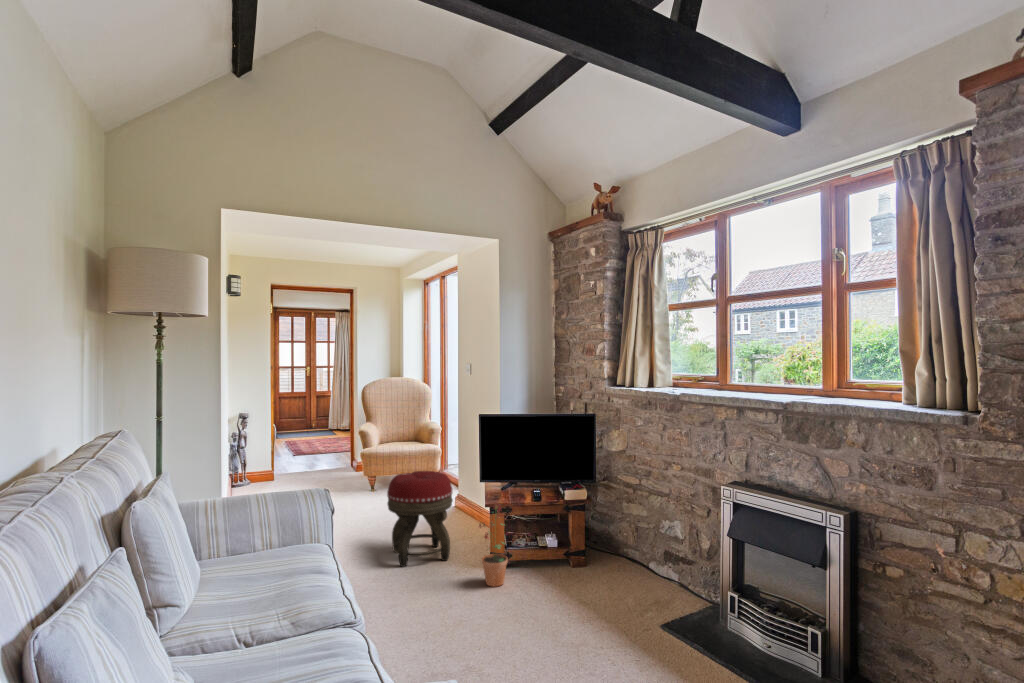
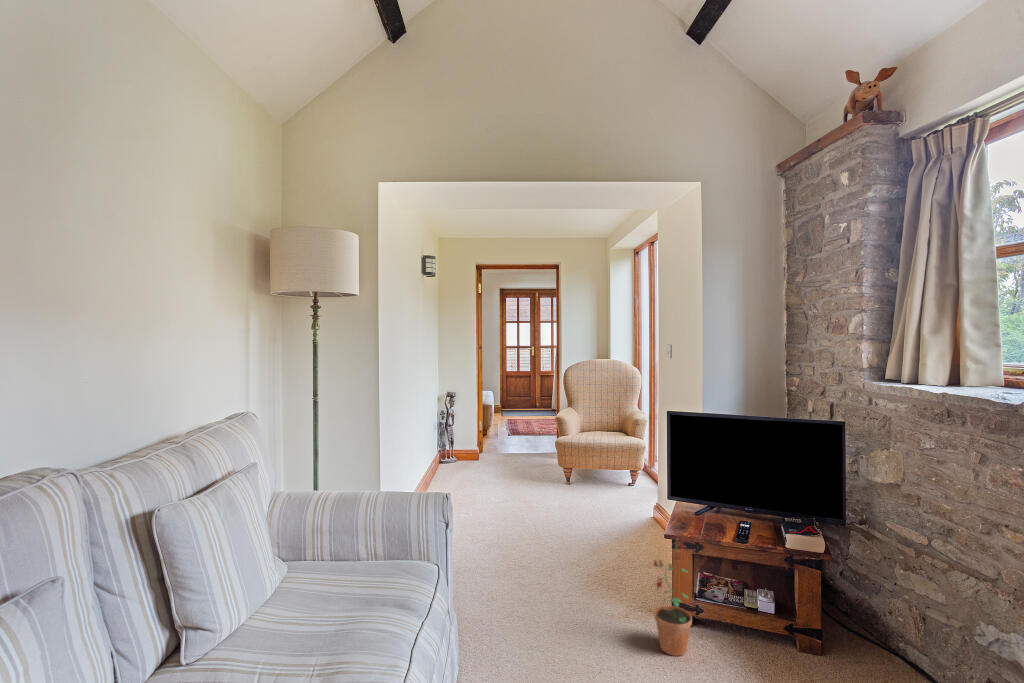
footstool: present [387,471,453,567] -> none [549,475,630,595]

